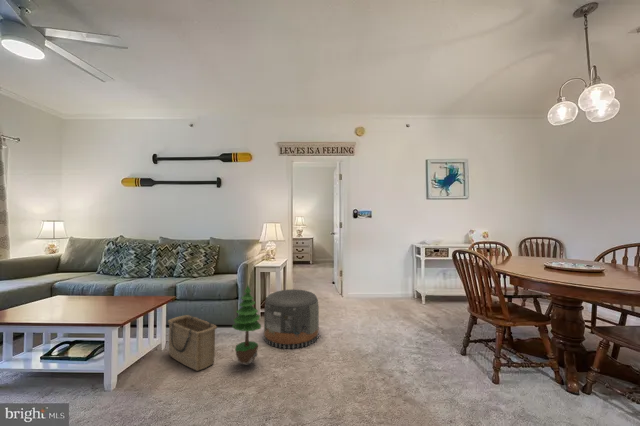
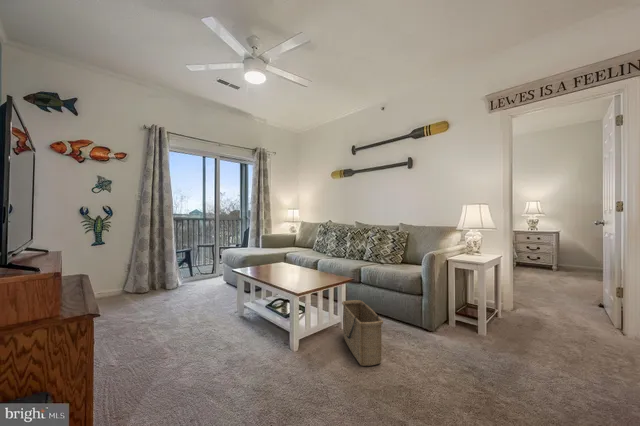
potted tree: present [232,286,261,365] -> none [398,278,438,384]
pouf: present [264,289,319,349] -> none [451,296,547,392]

